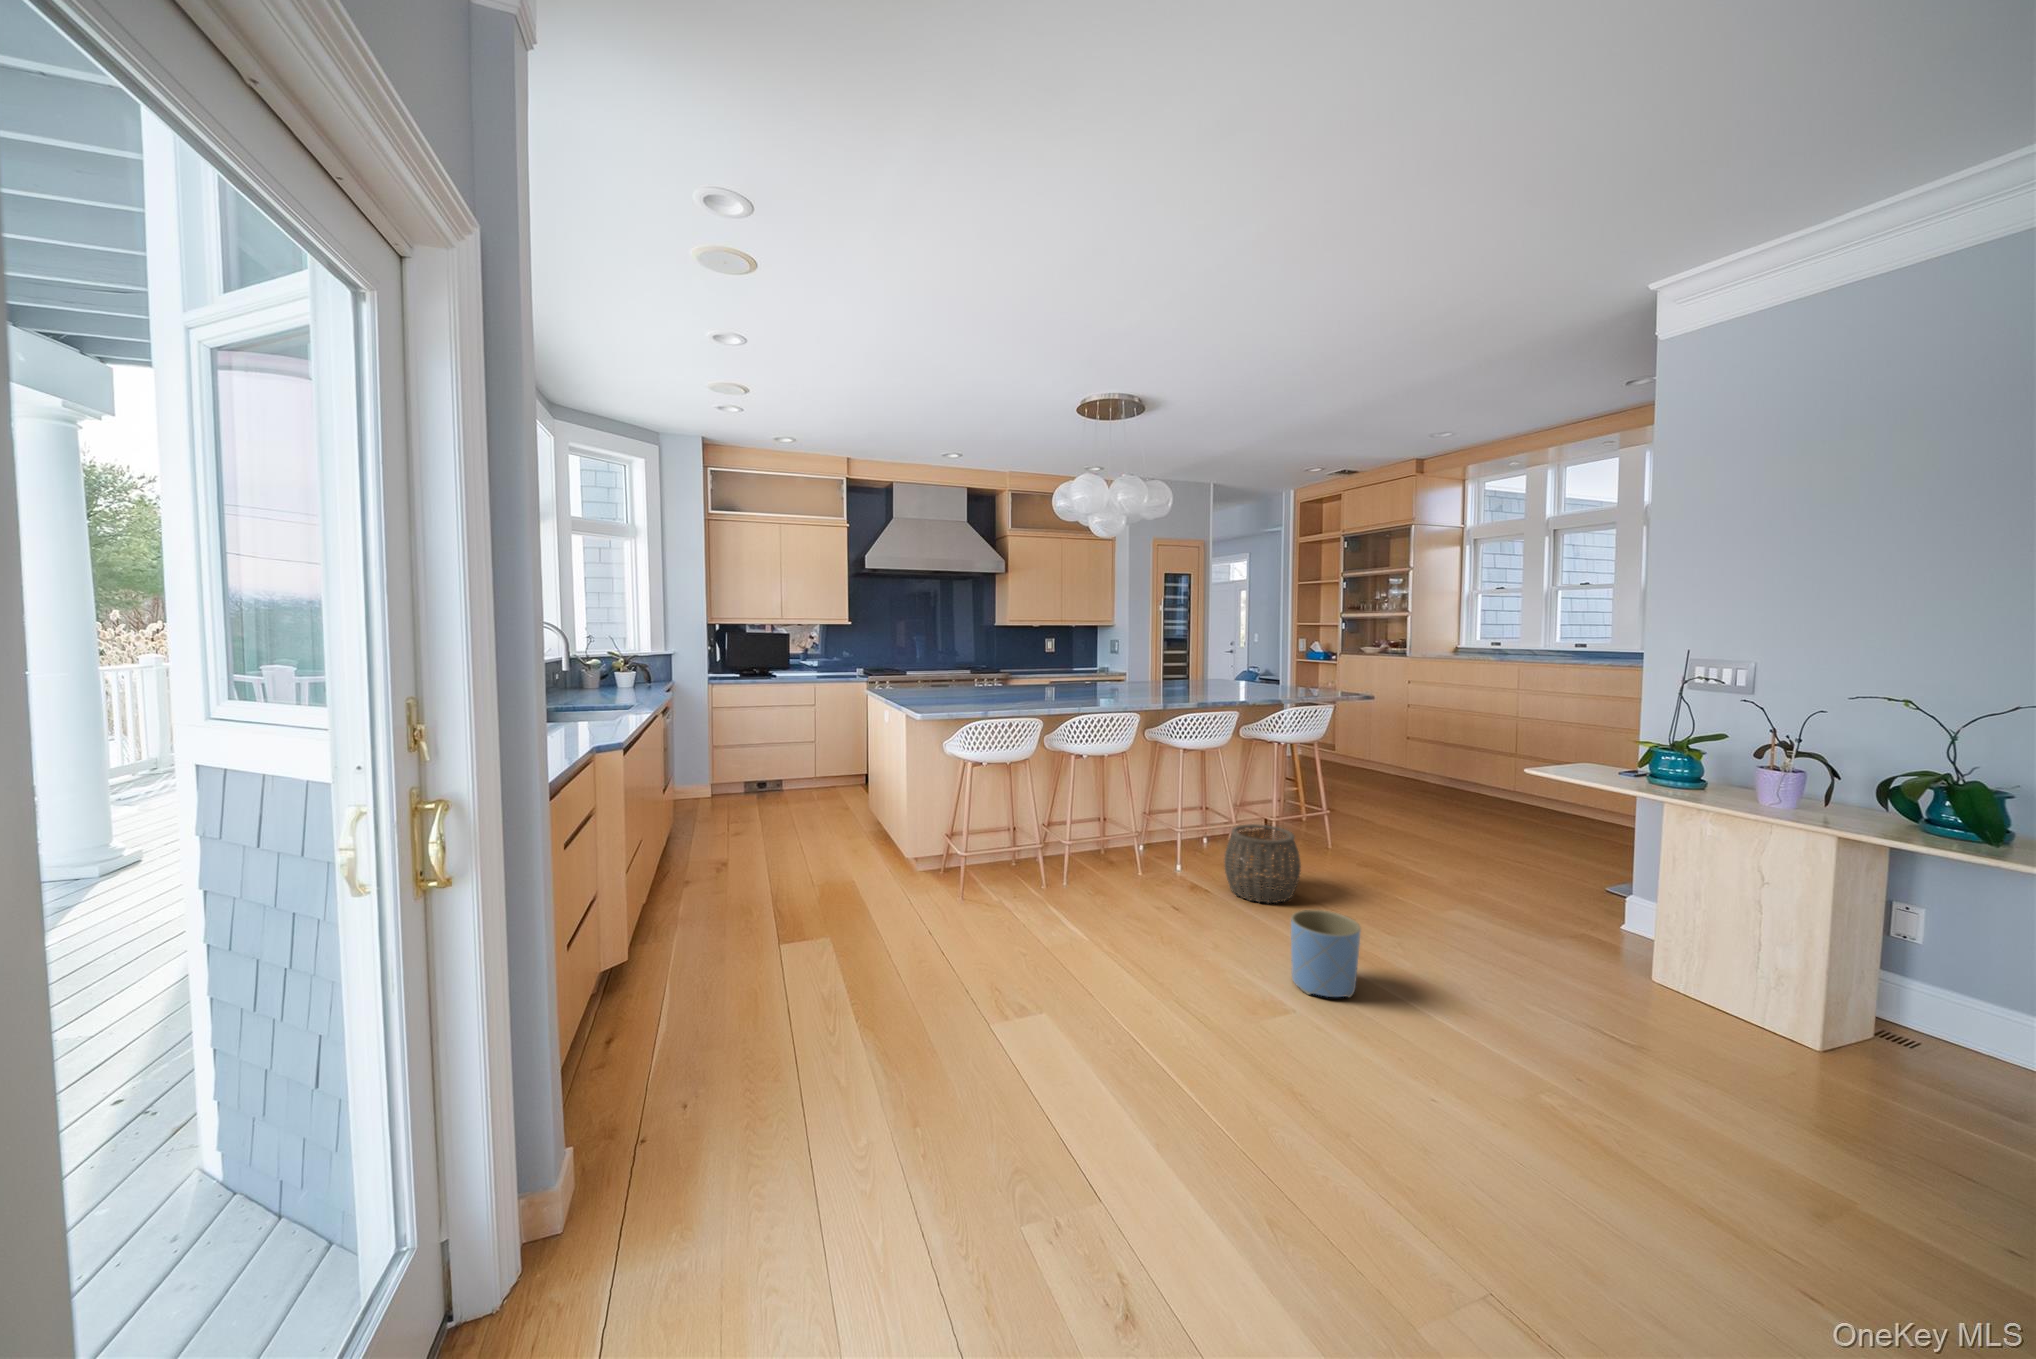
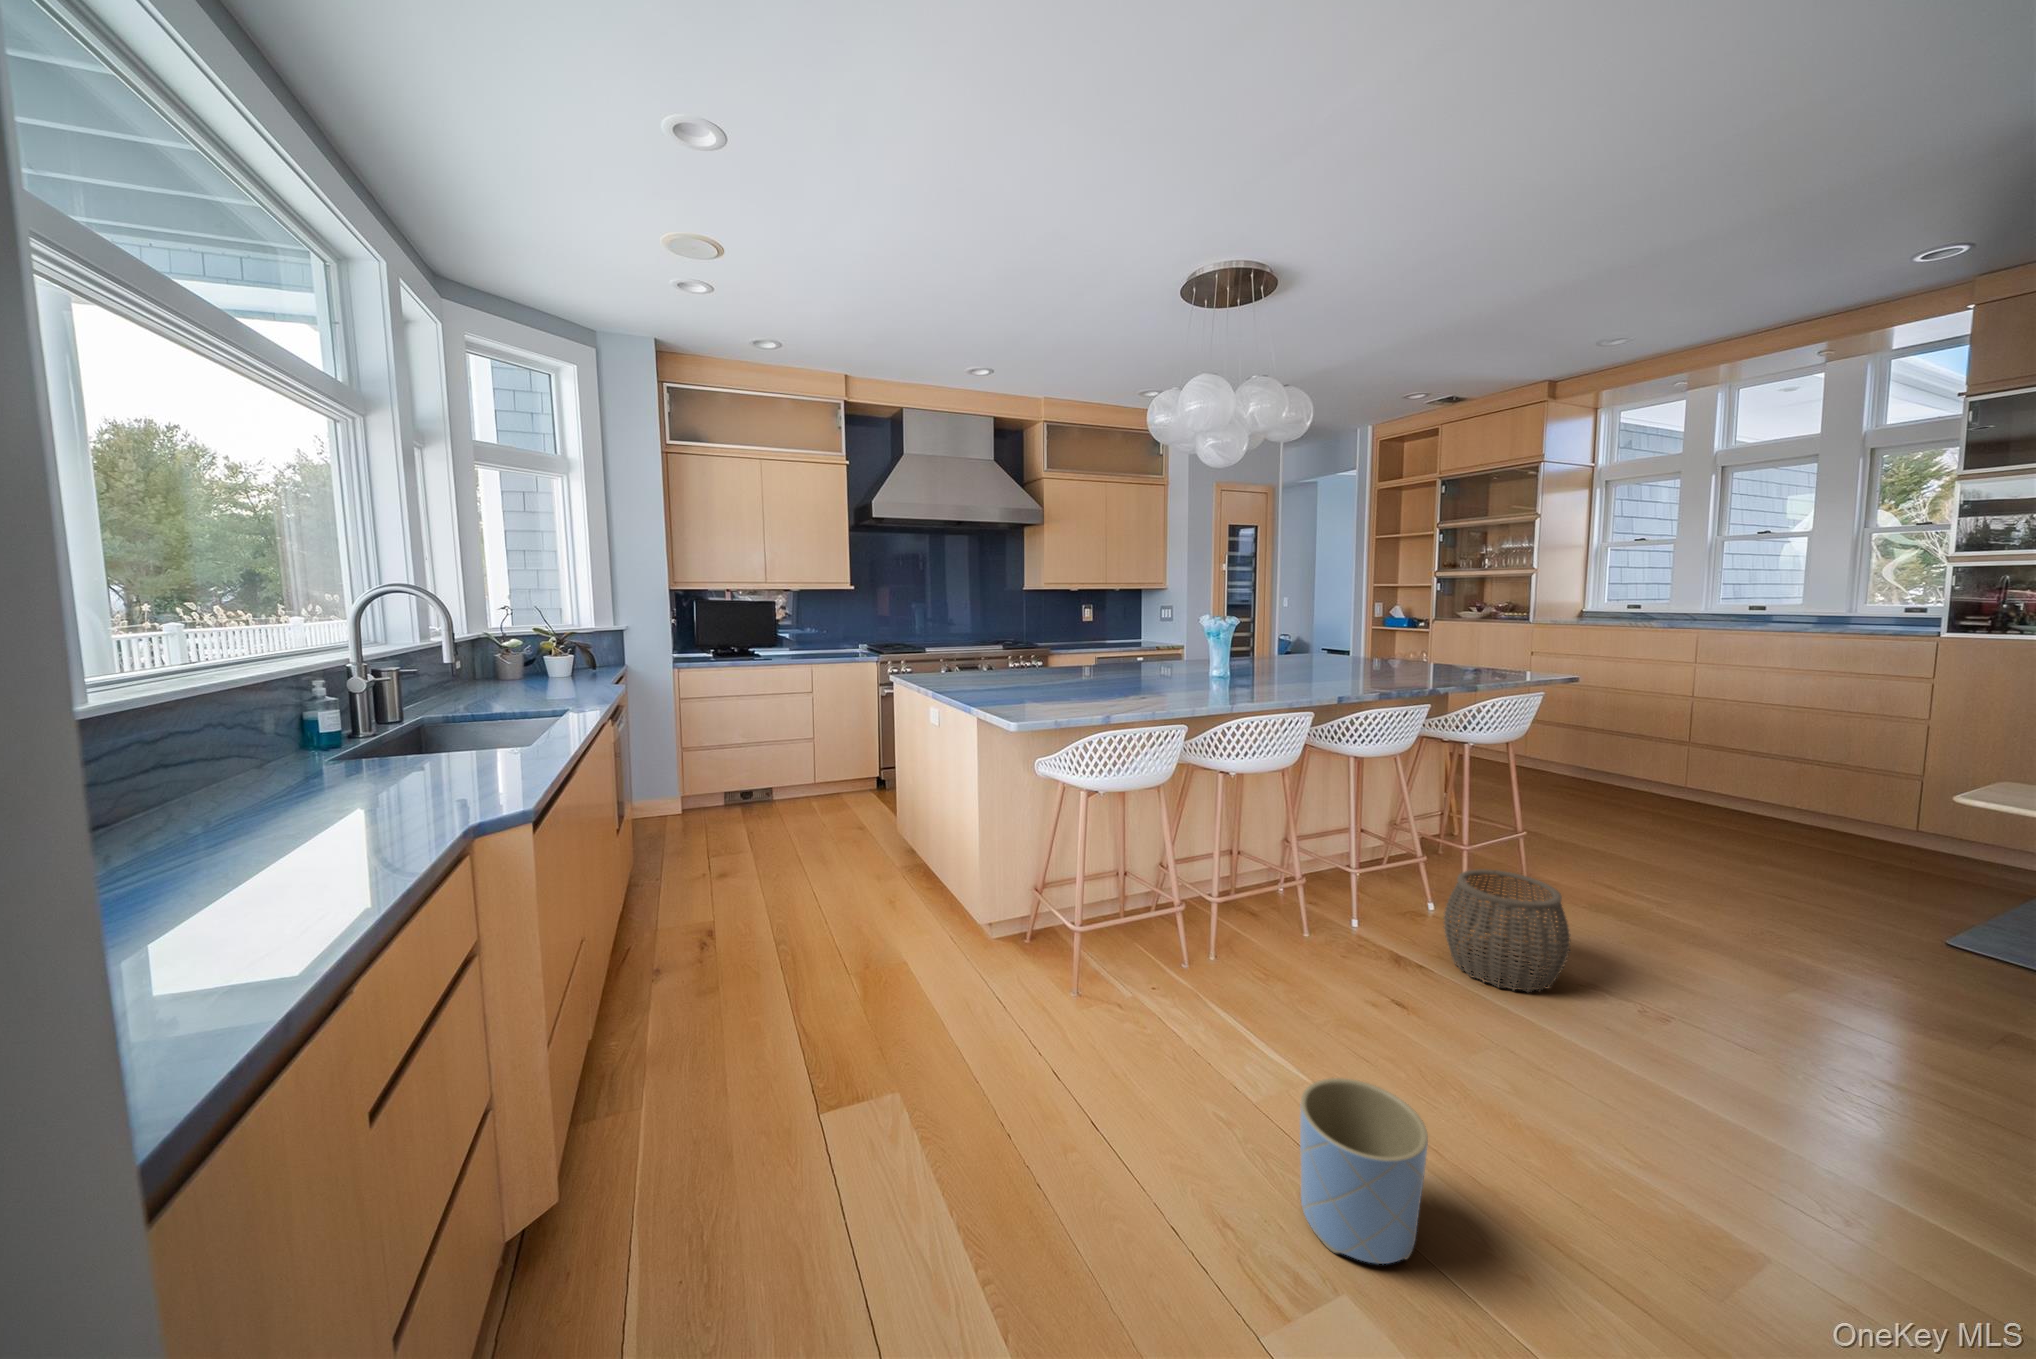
planter: present [1291,910,1361,997] -> present [1300,1078,1428,1264]

